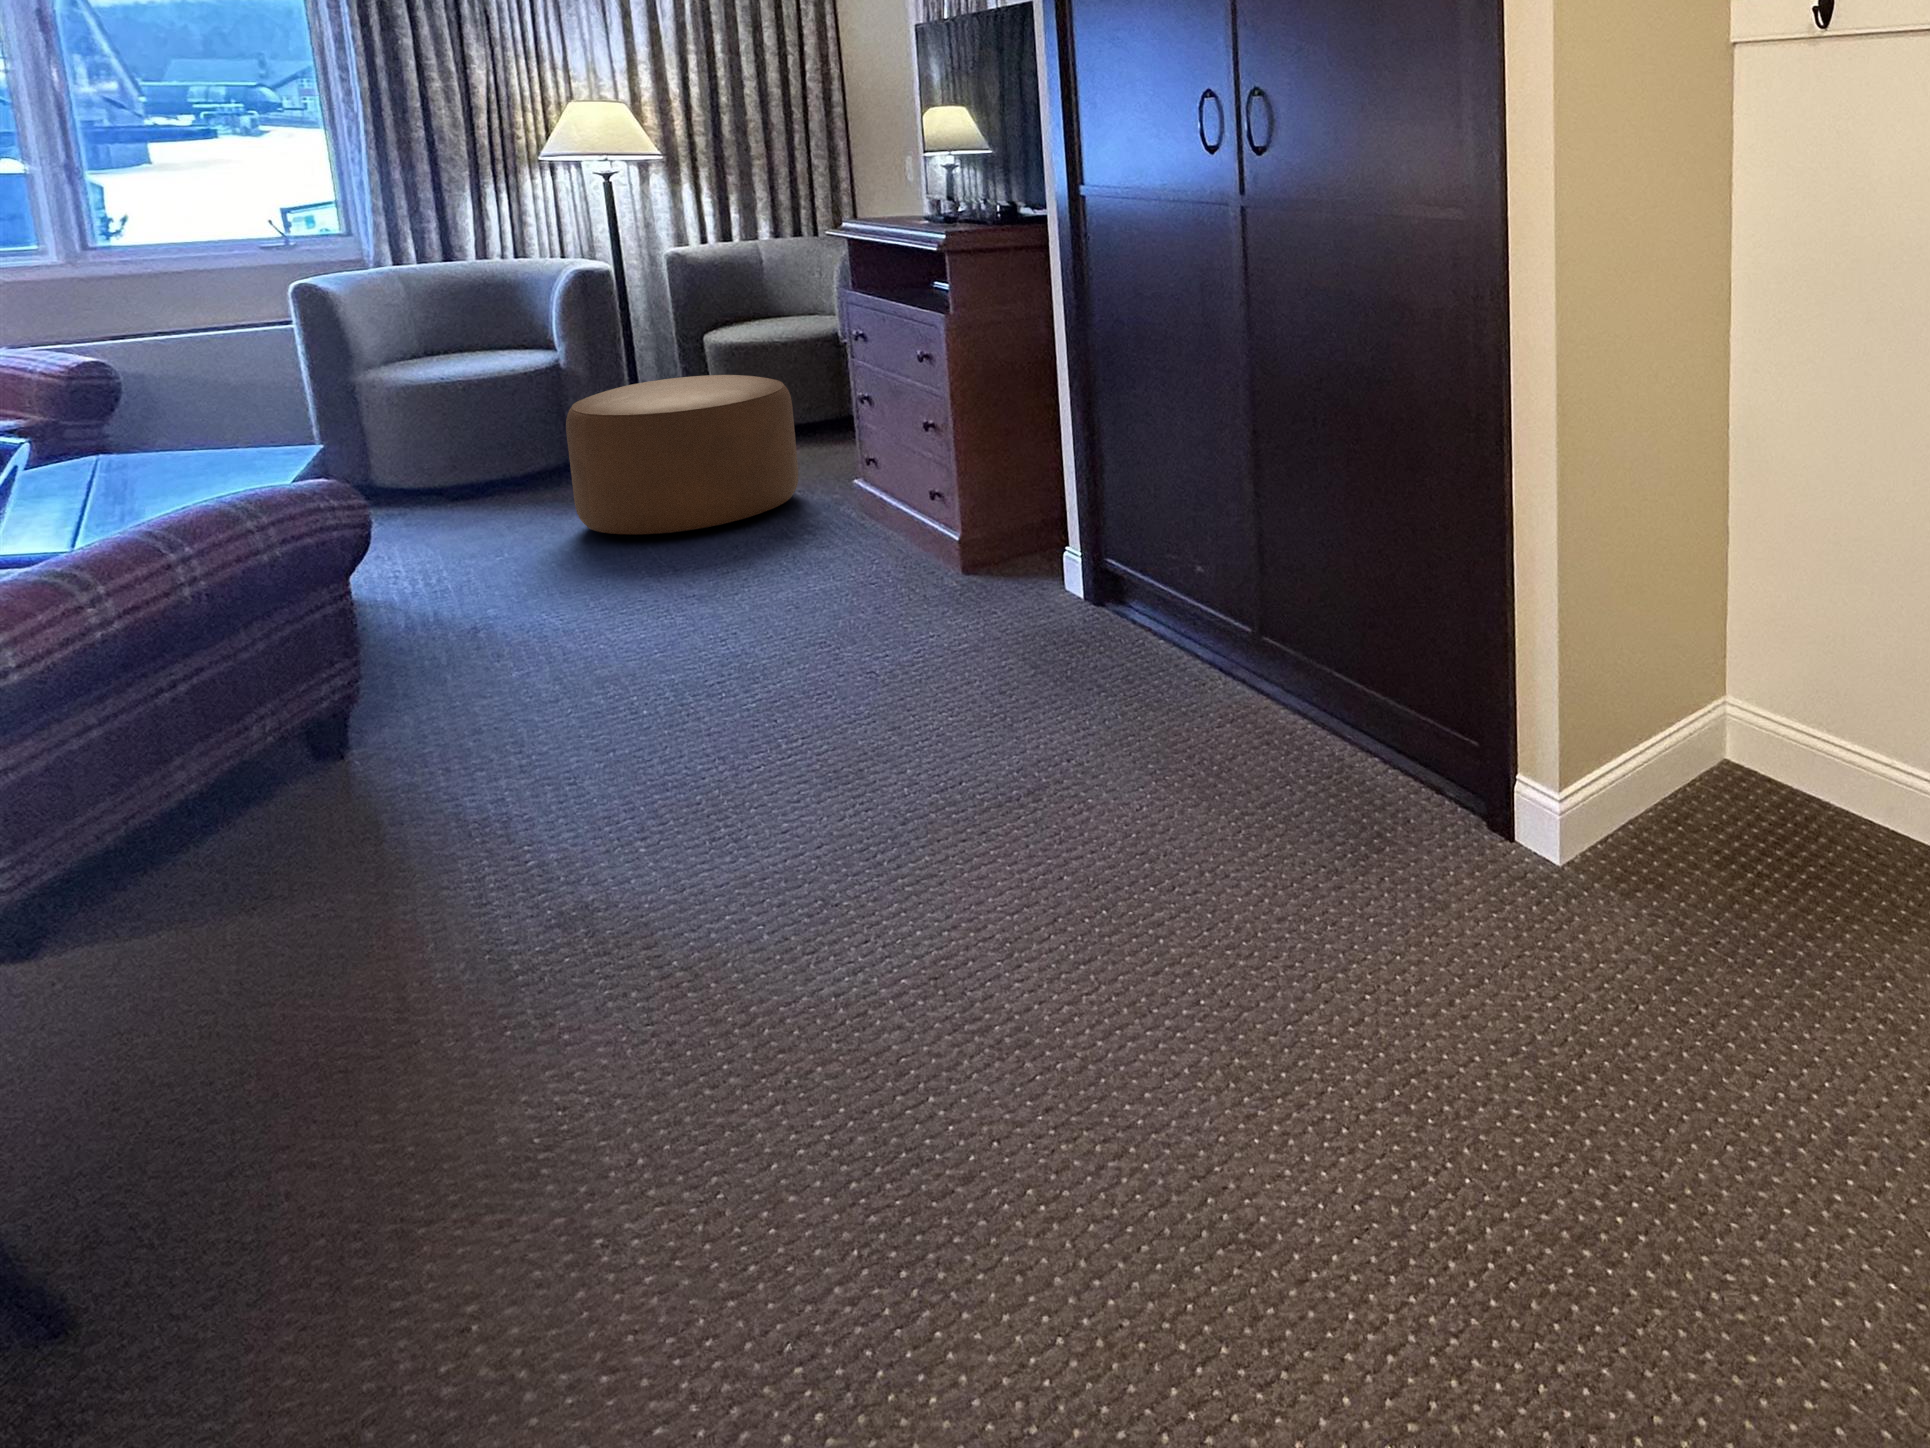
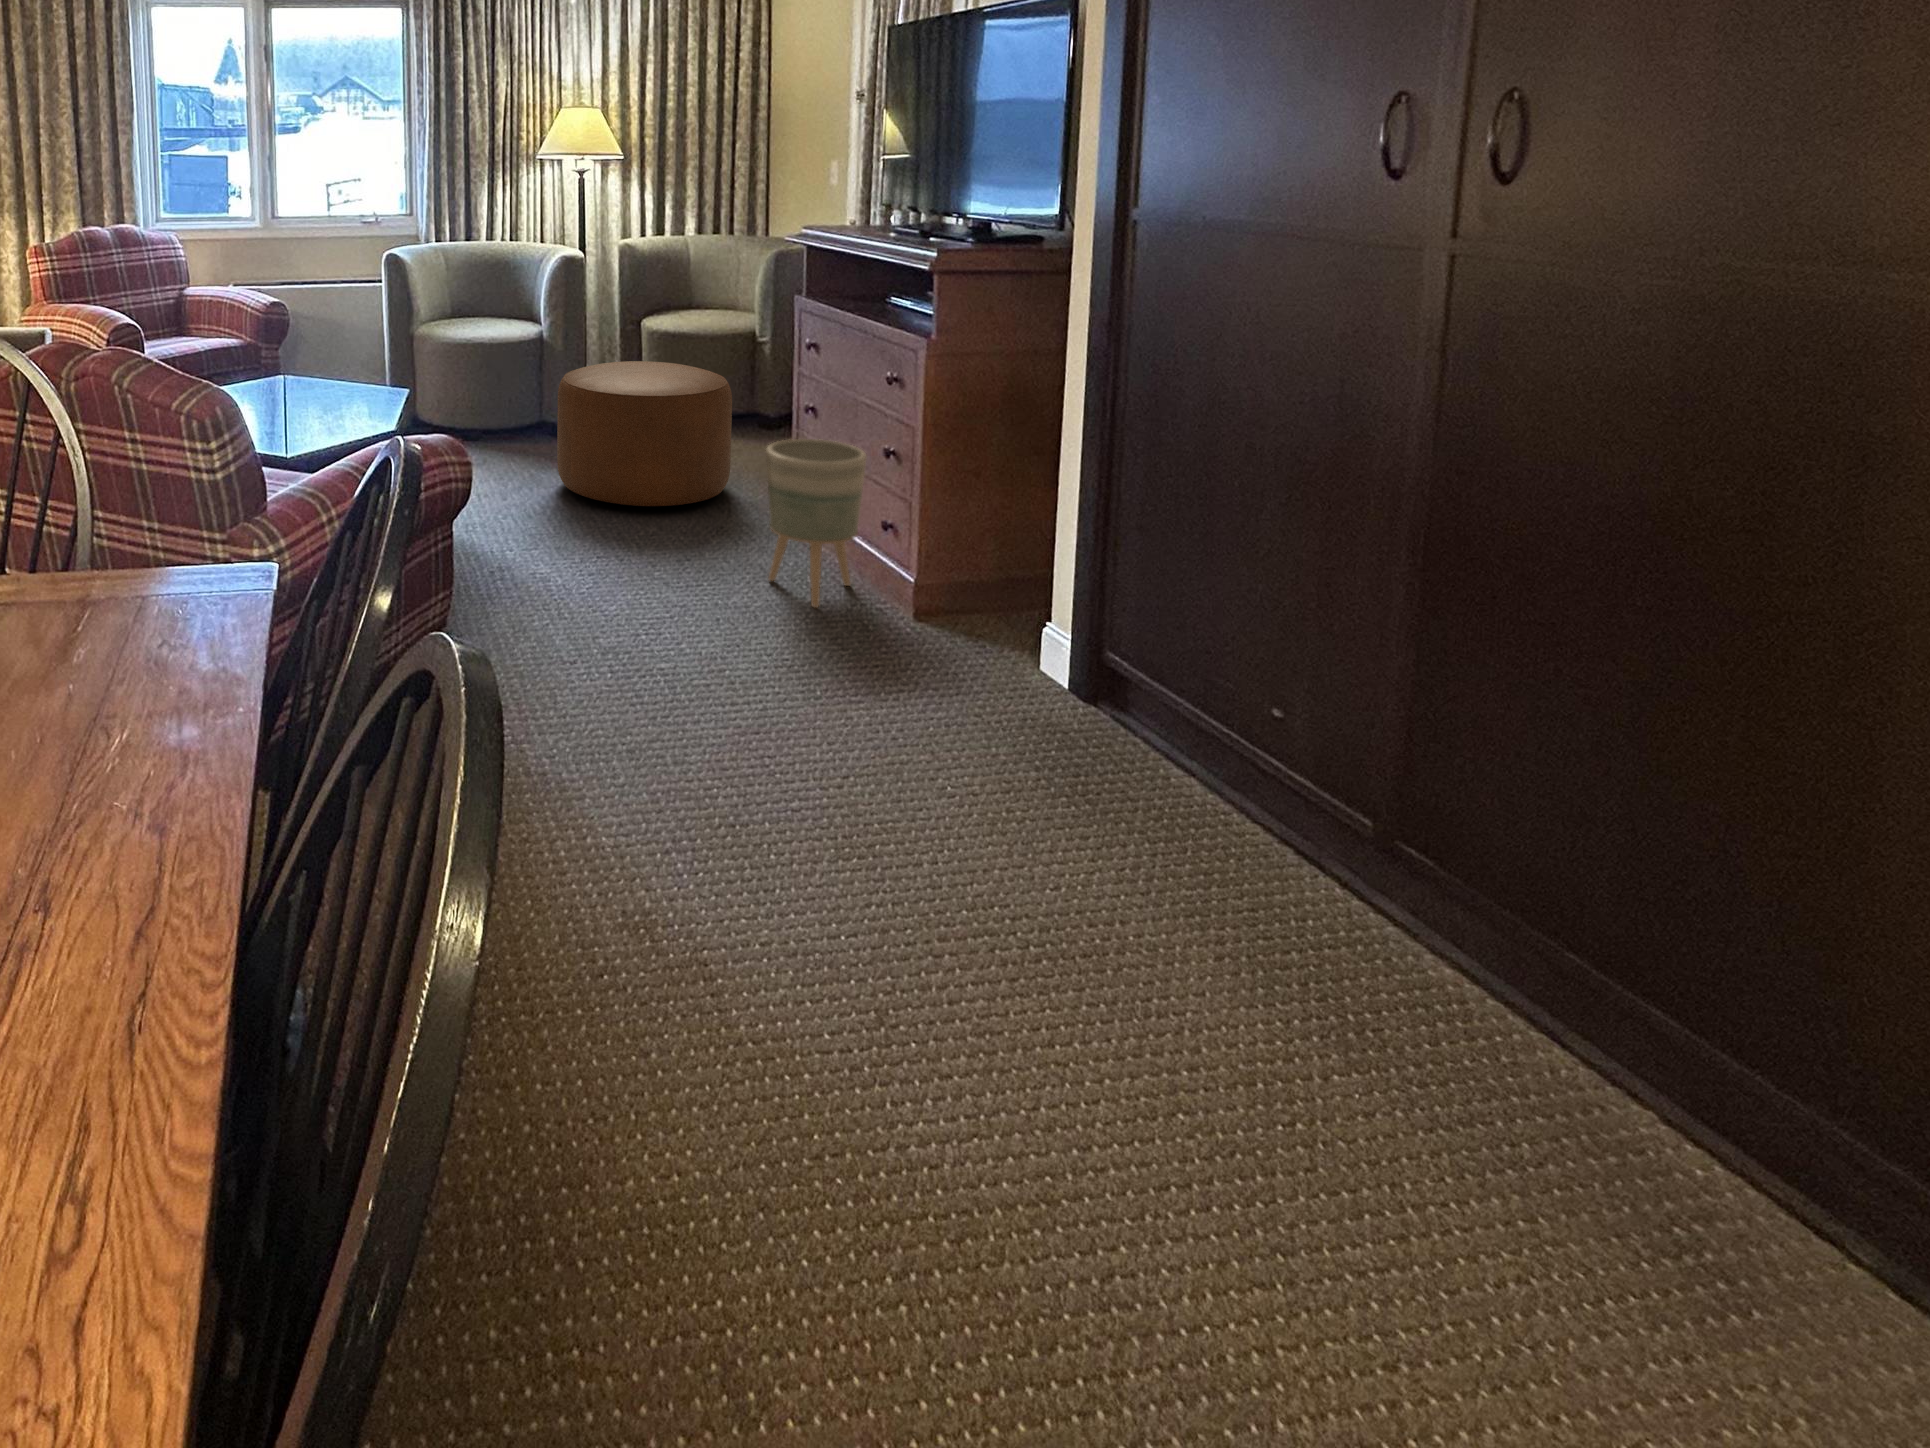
planter: none [801,426,911,588] -> present [766,439,866,607]

